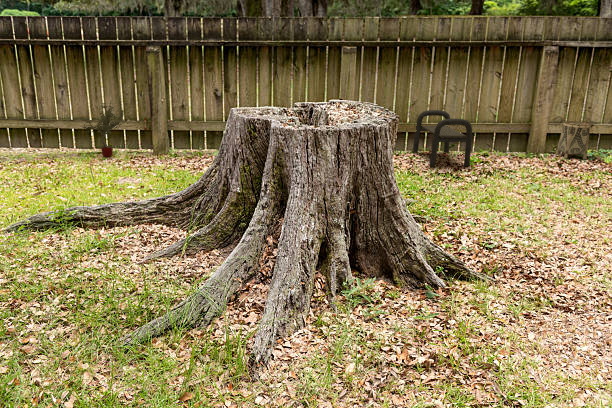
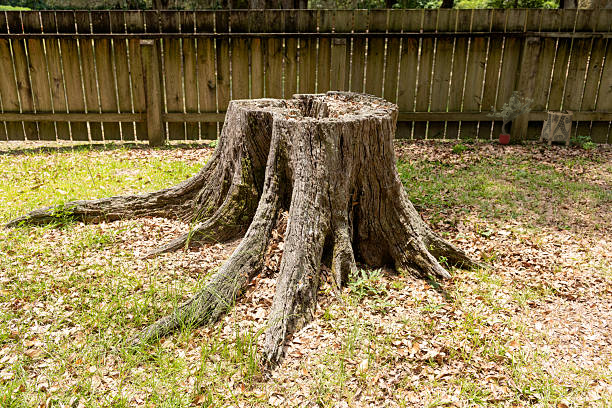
potted tree: present [83,102,125,157] -> present [486,91,533,144]
bench: present [413,110,472,166] -> none [403,99,462,155]

